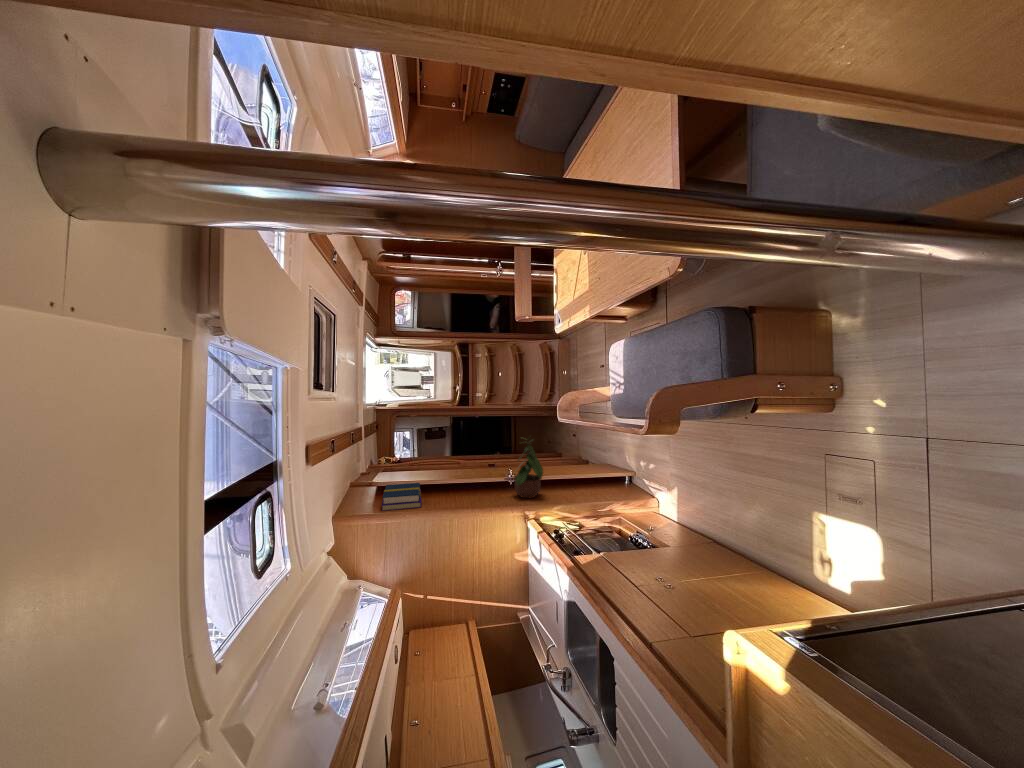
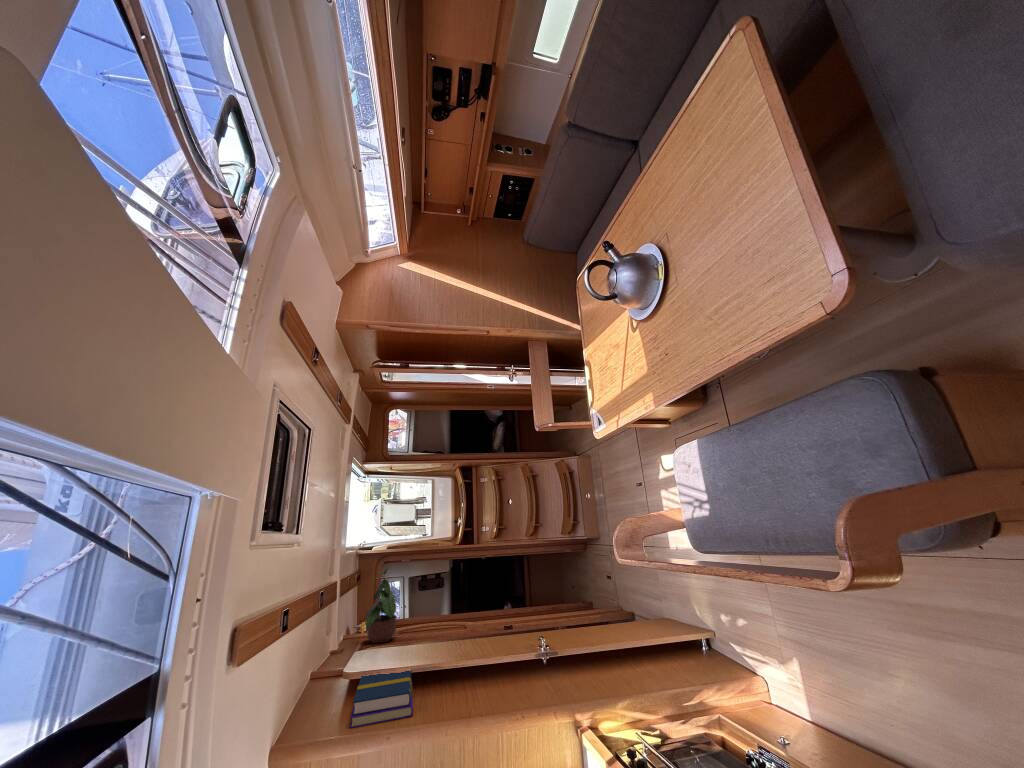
potted plant: present [514,438,543,498] -> present [365,569,398,643]

